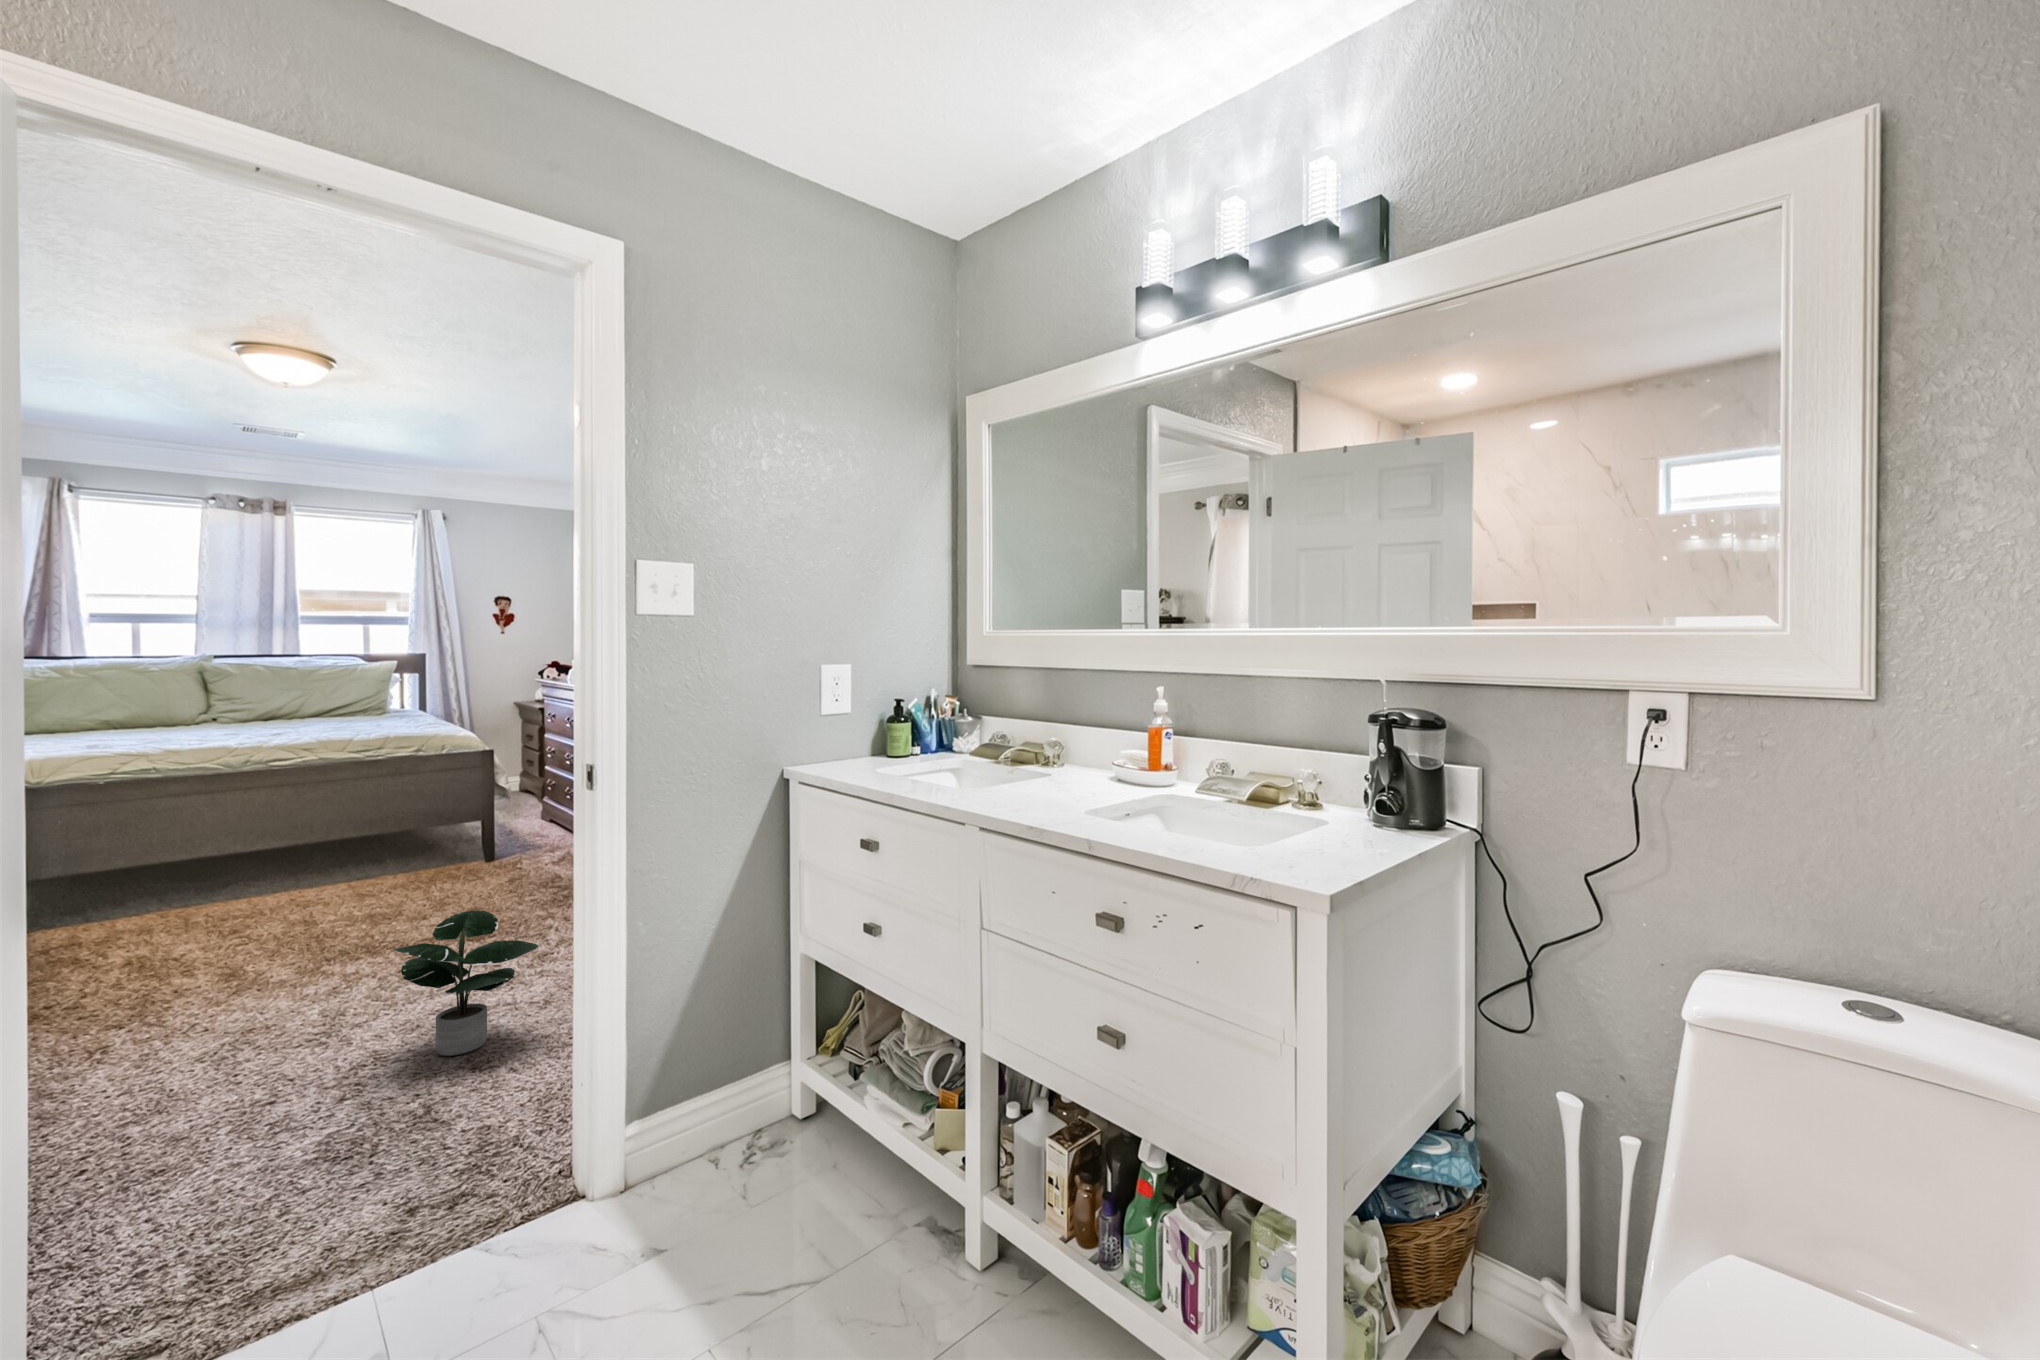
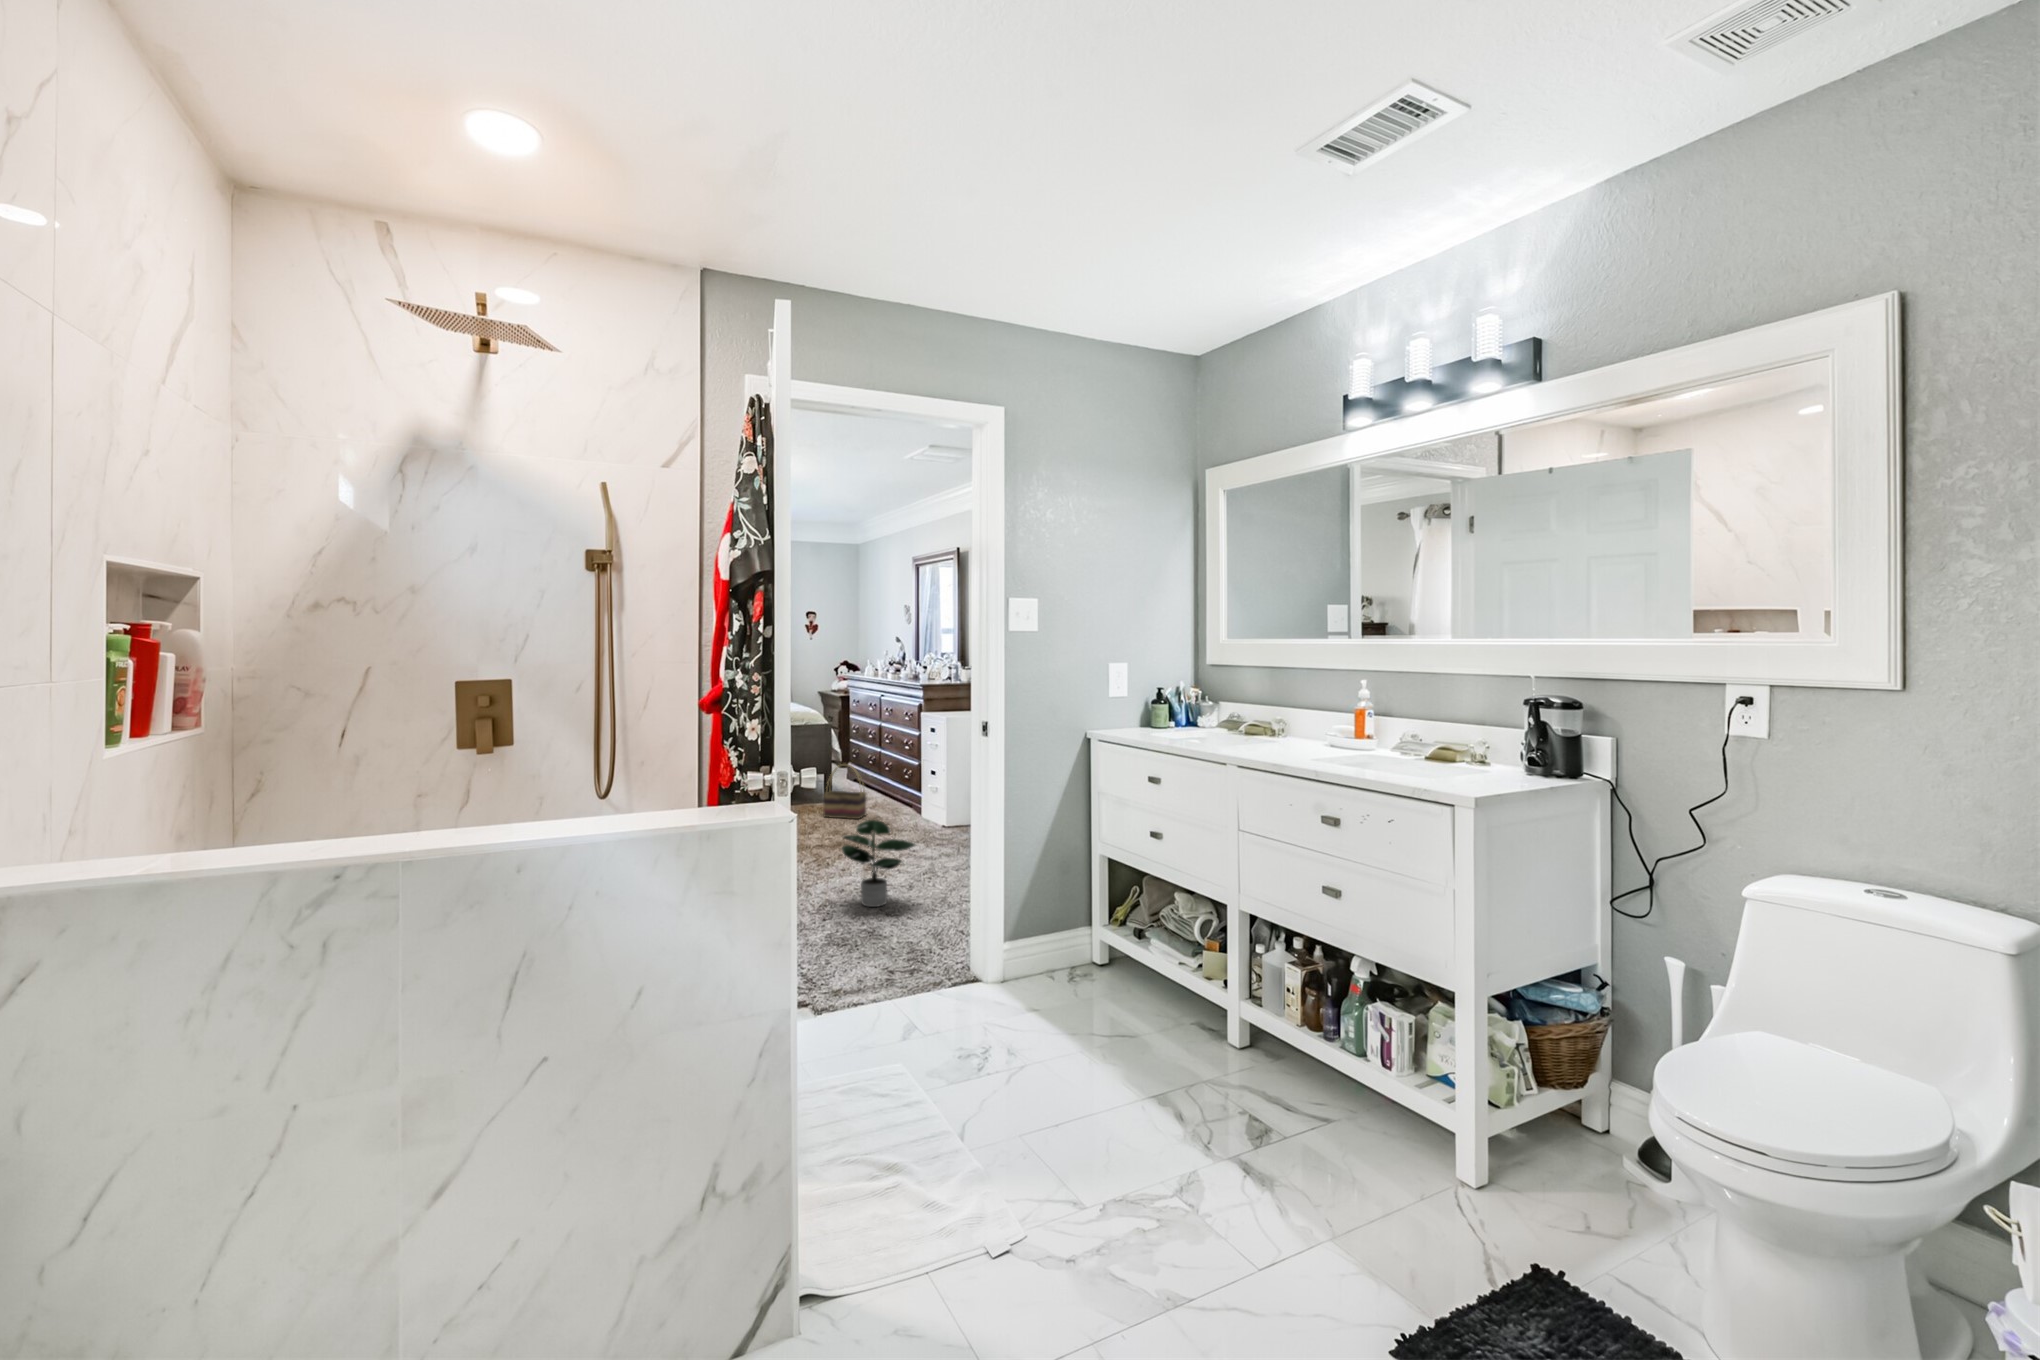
basket: none [466,807,541,886] -> present [824,764,866,819]

